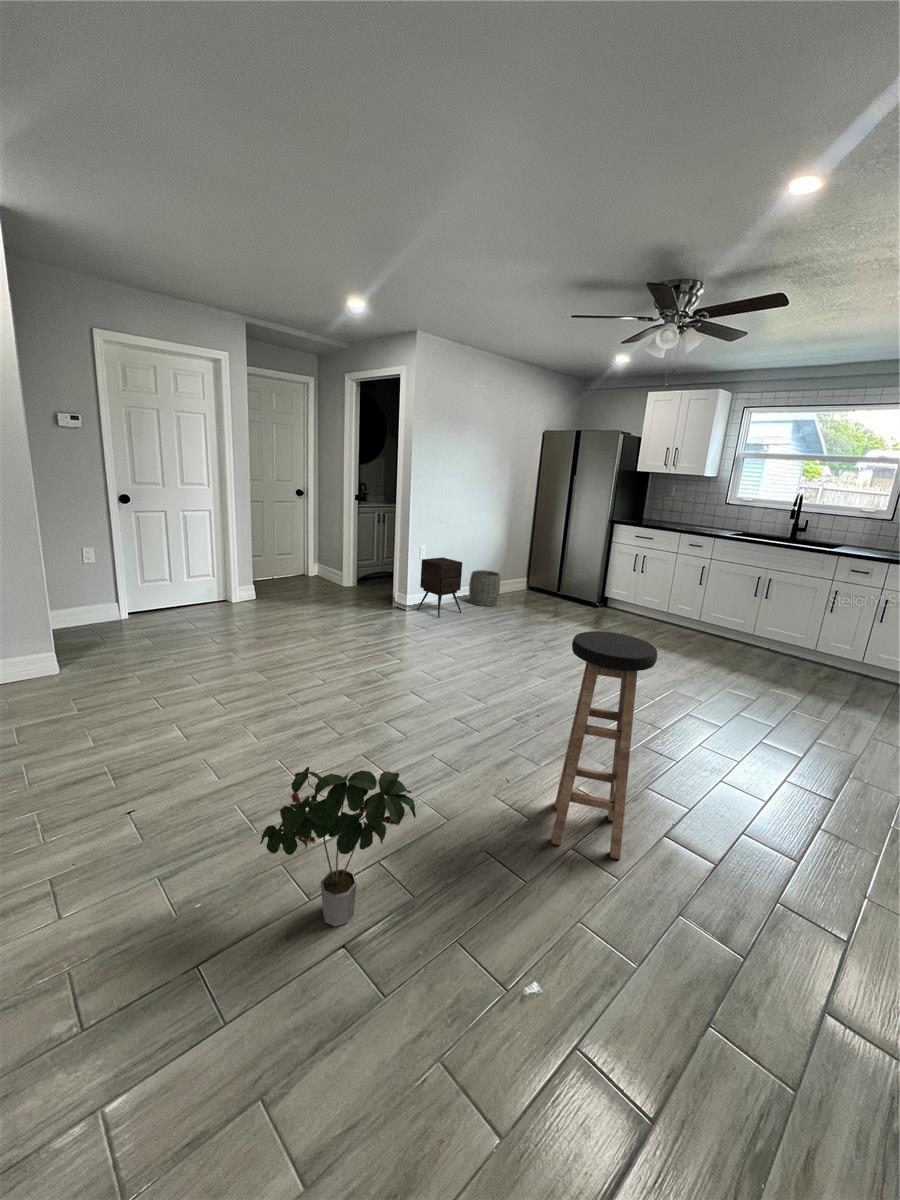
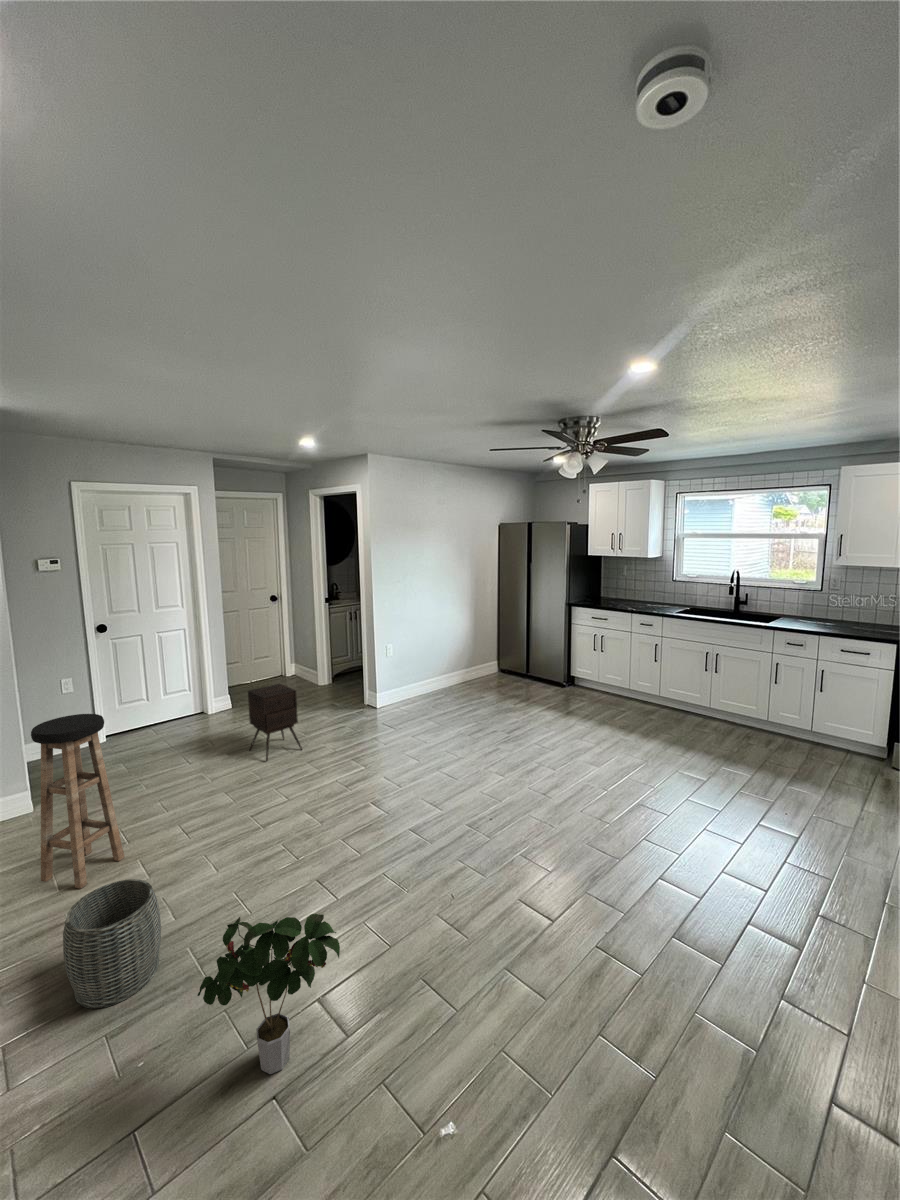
side table: present [417,557,462,617] -> present [248,684,302,761]
woven basket: present [469,570,500,606] -> present [63,879,161,1009]
bar stool: present [551,631,657,859] -> present [31,714,124,889]

